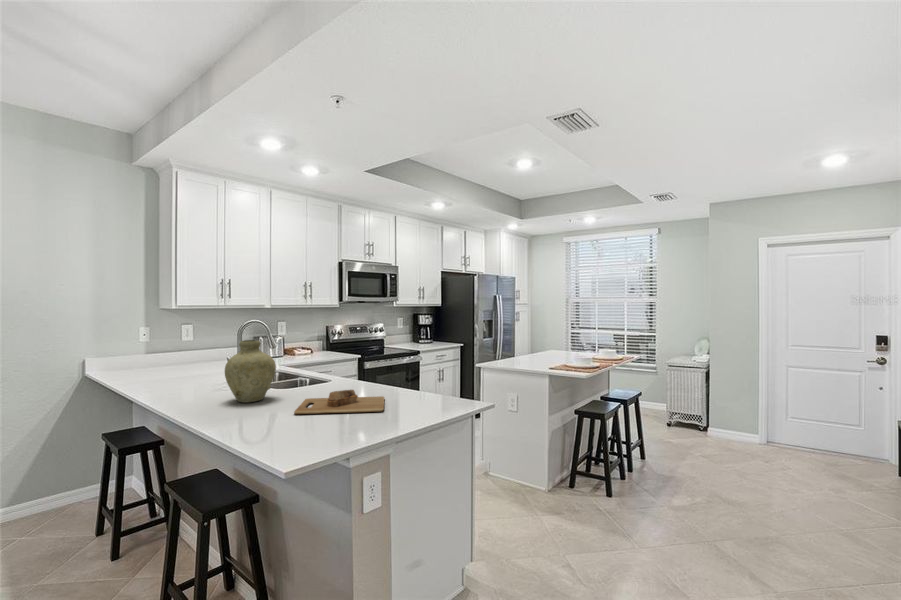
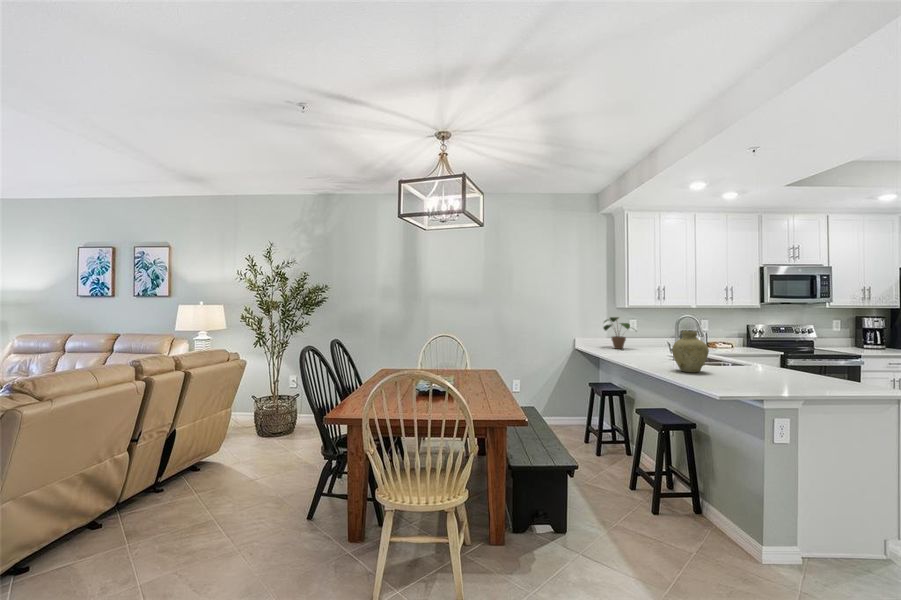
potted plant: none [134,323,190,372] -> present [603,317,633,349]
cutting board: present [294,390,385,414] -> none [726,372,807,391]

